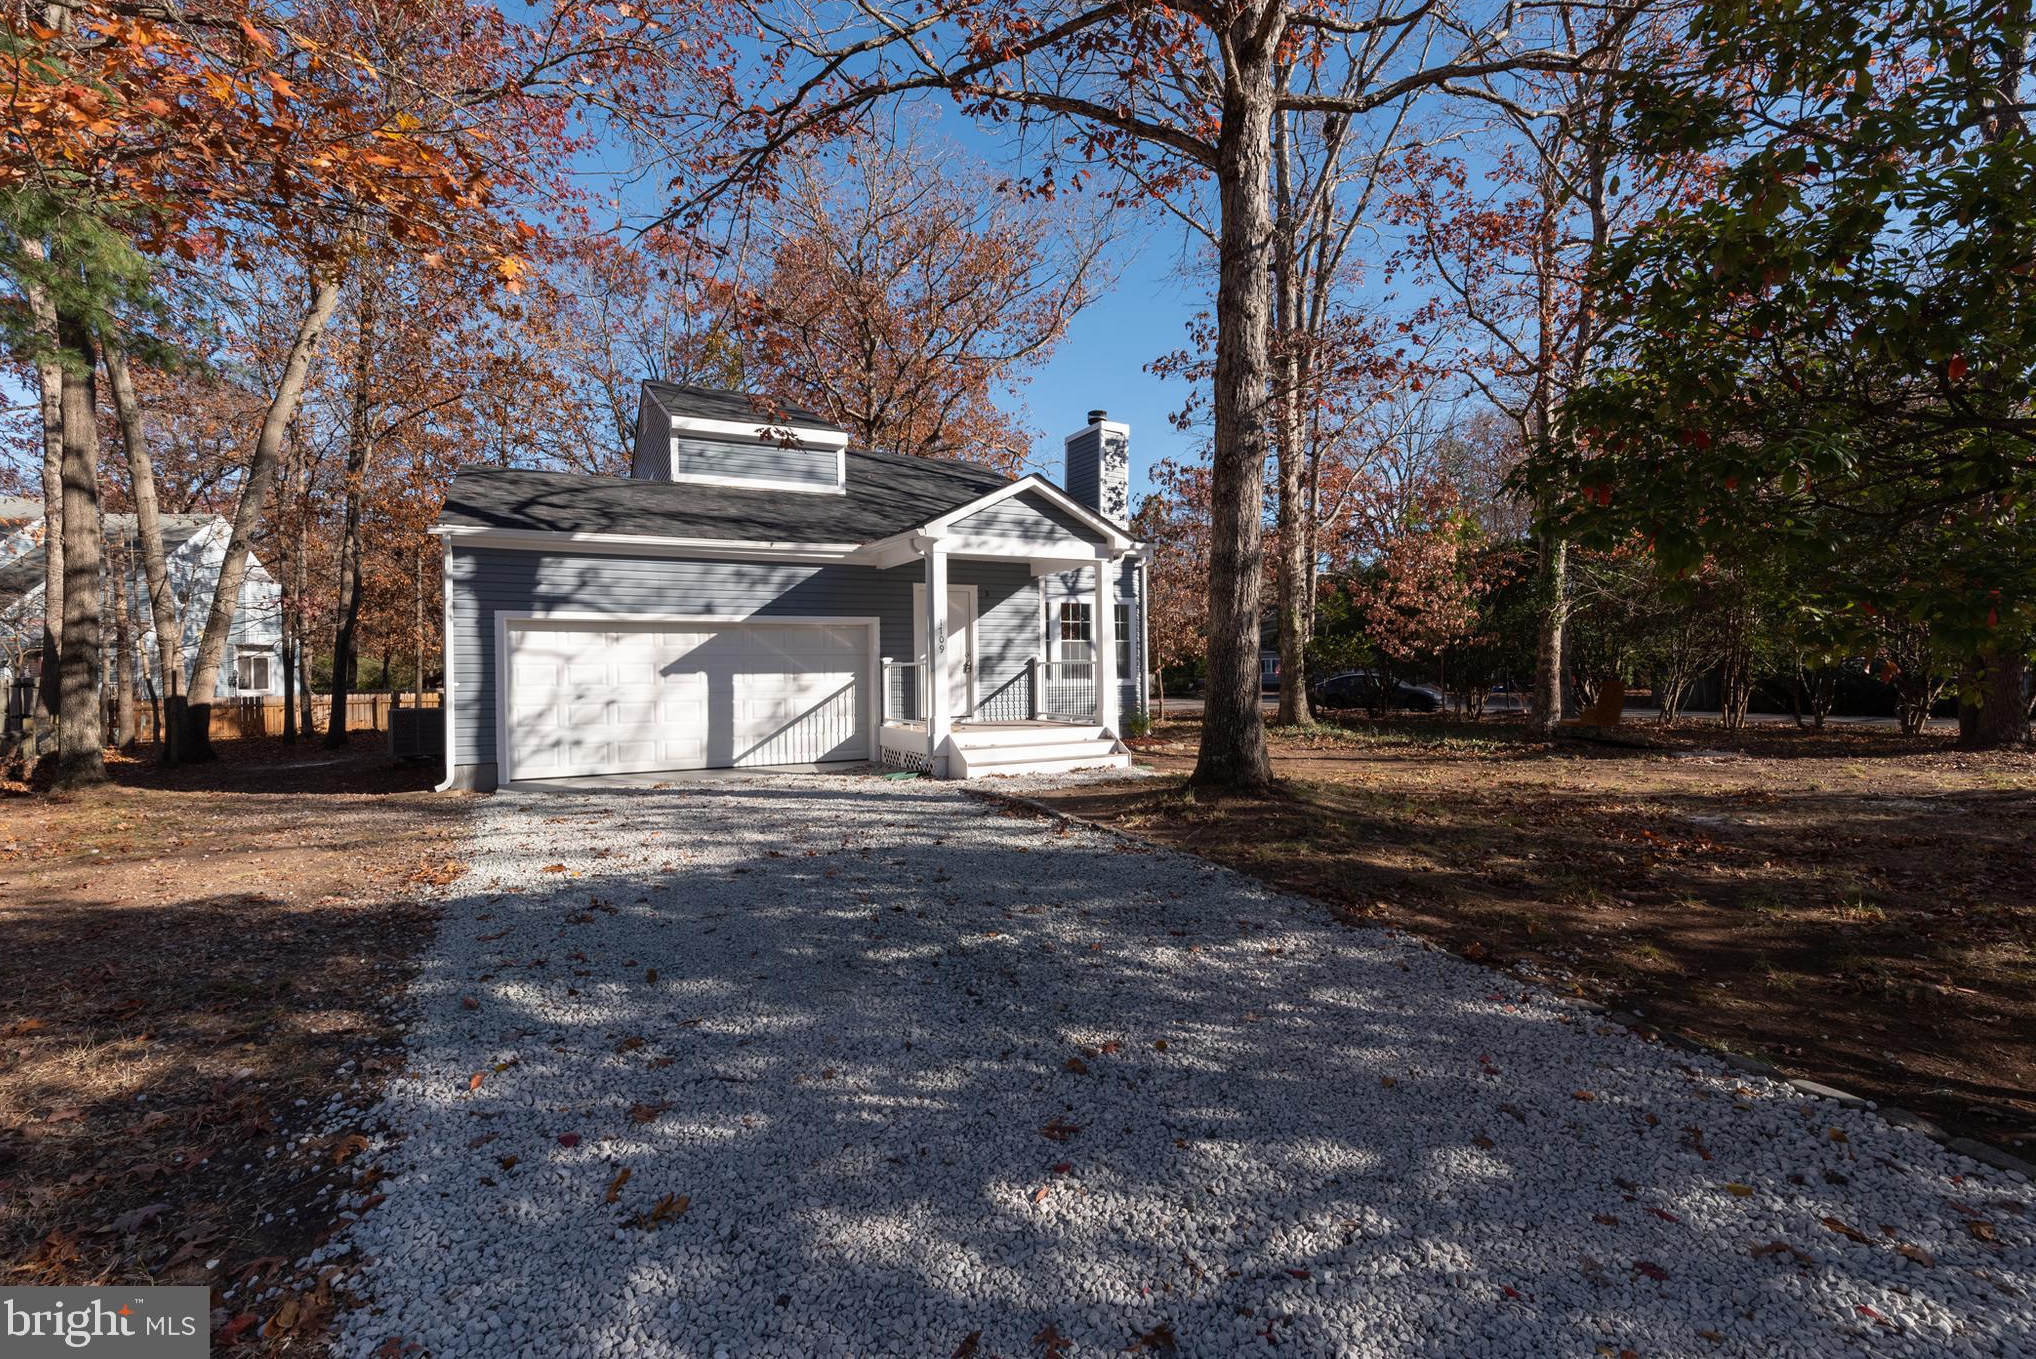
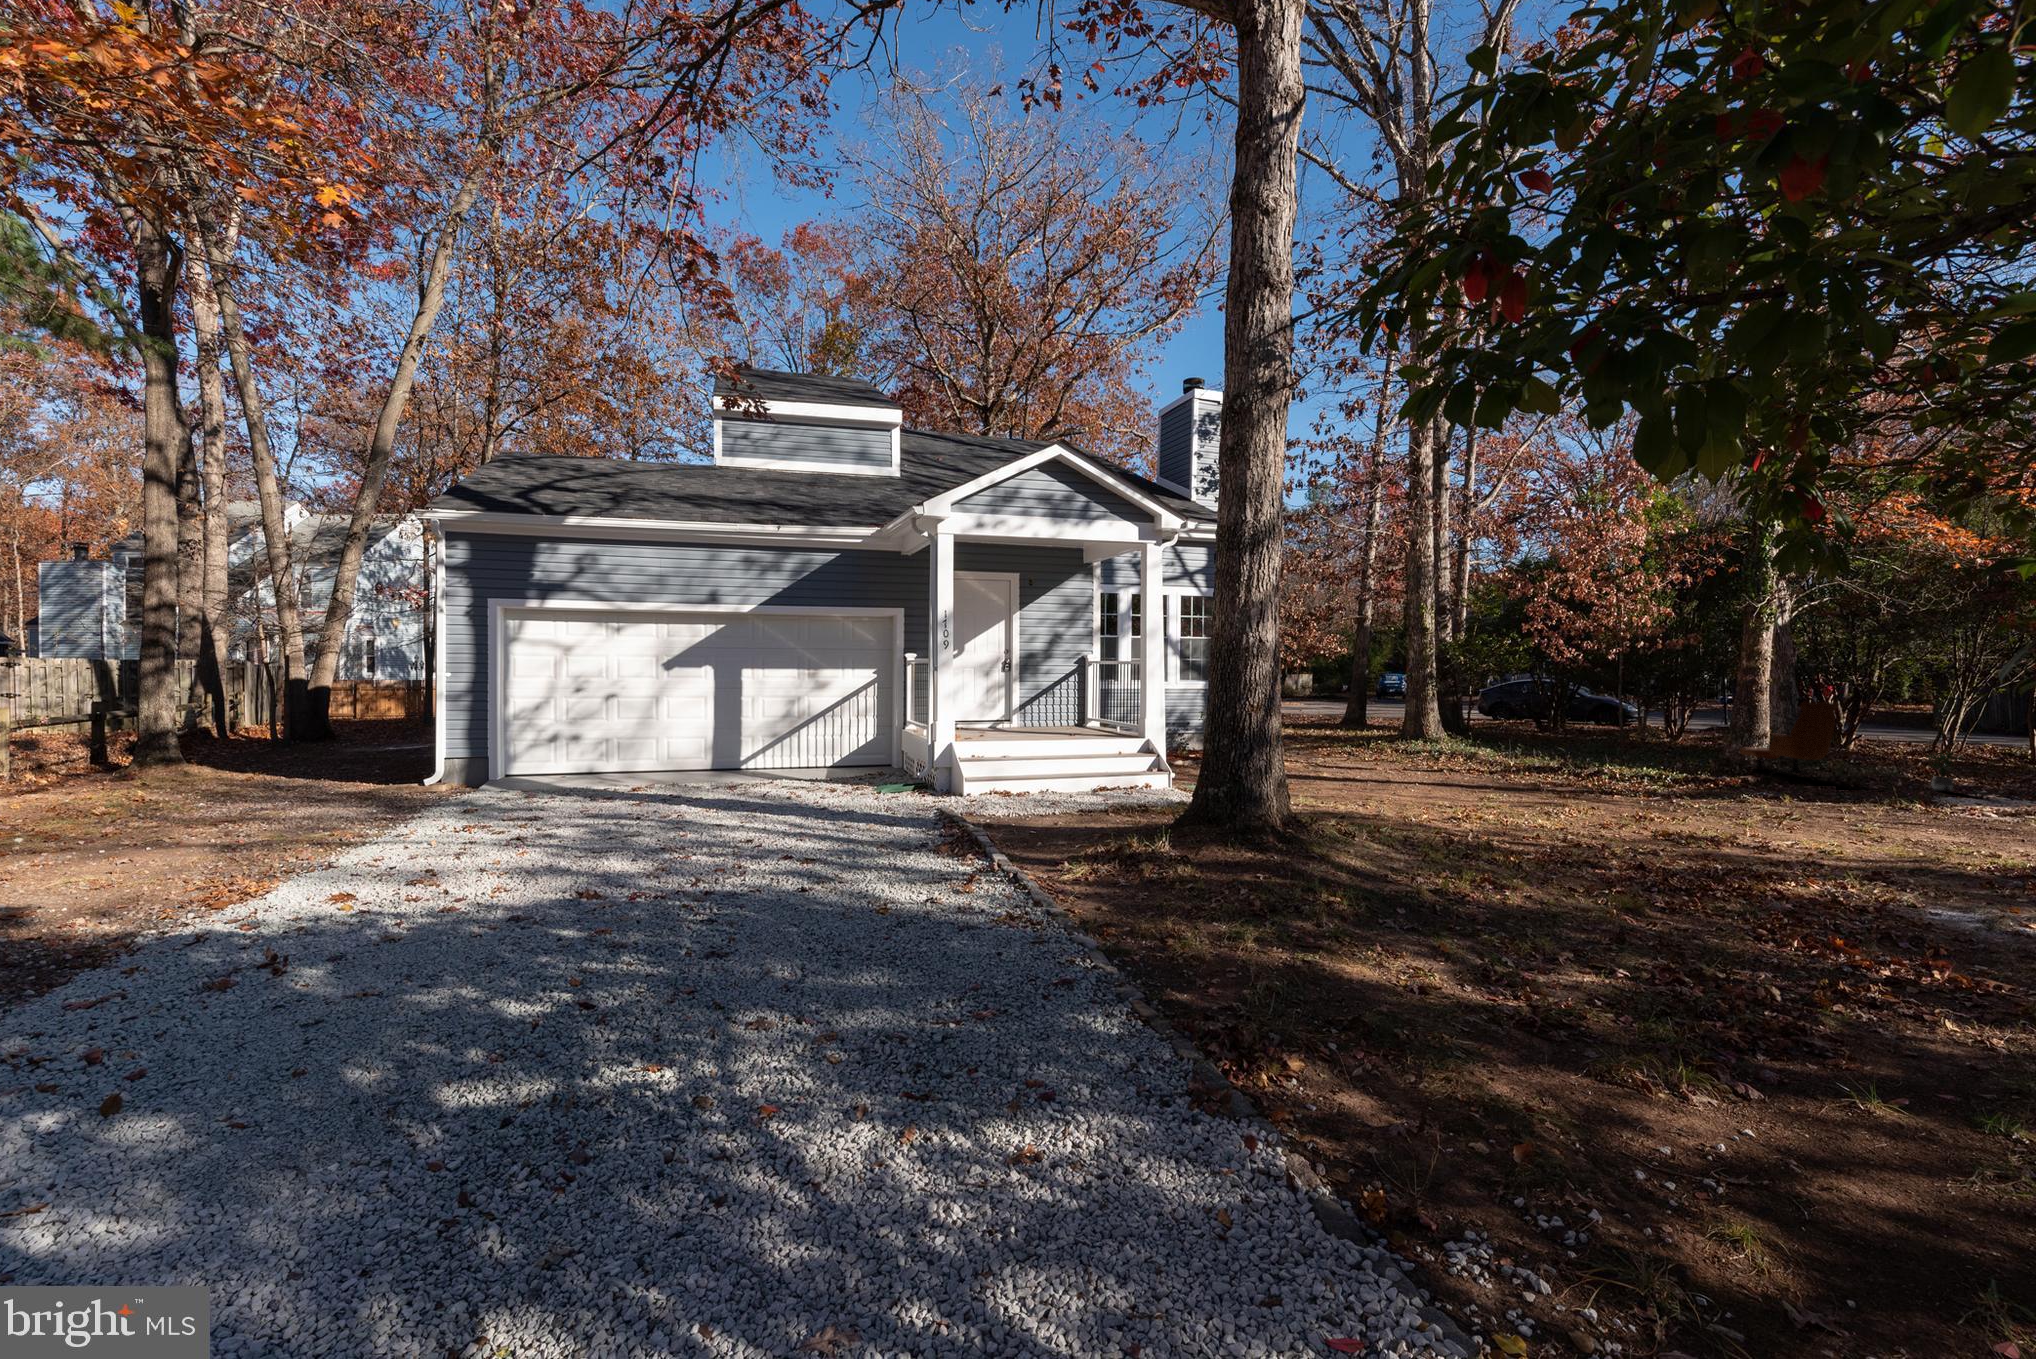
potted plant: none [1682,714,1710,746] -> present [1926,752,1961,792]

